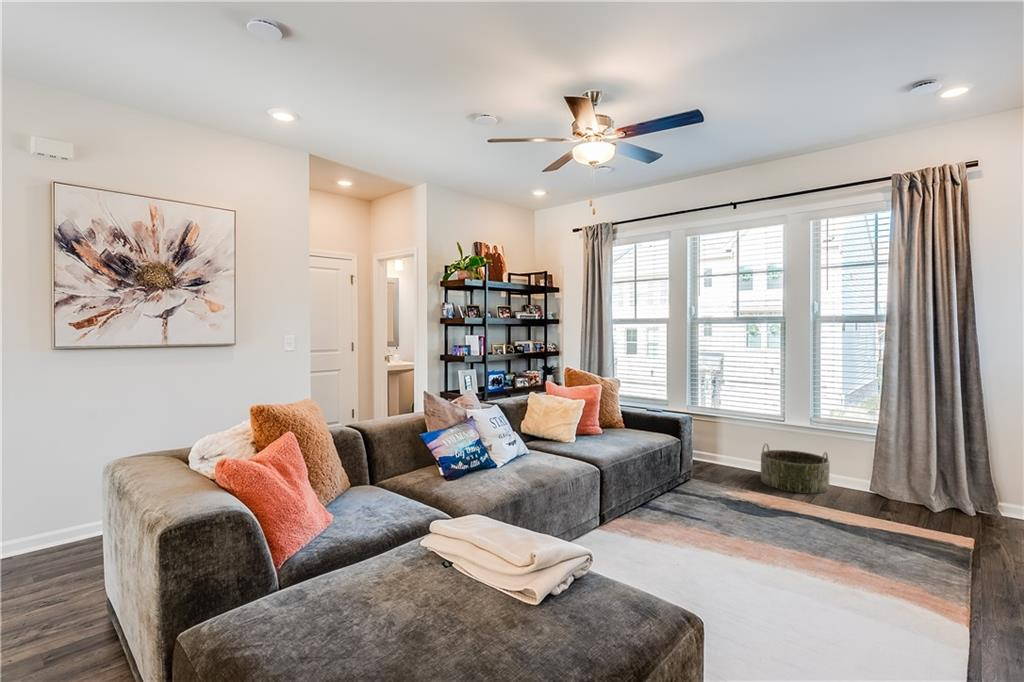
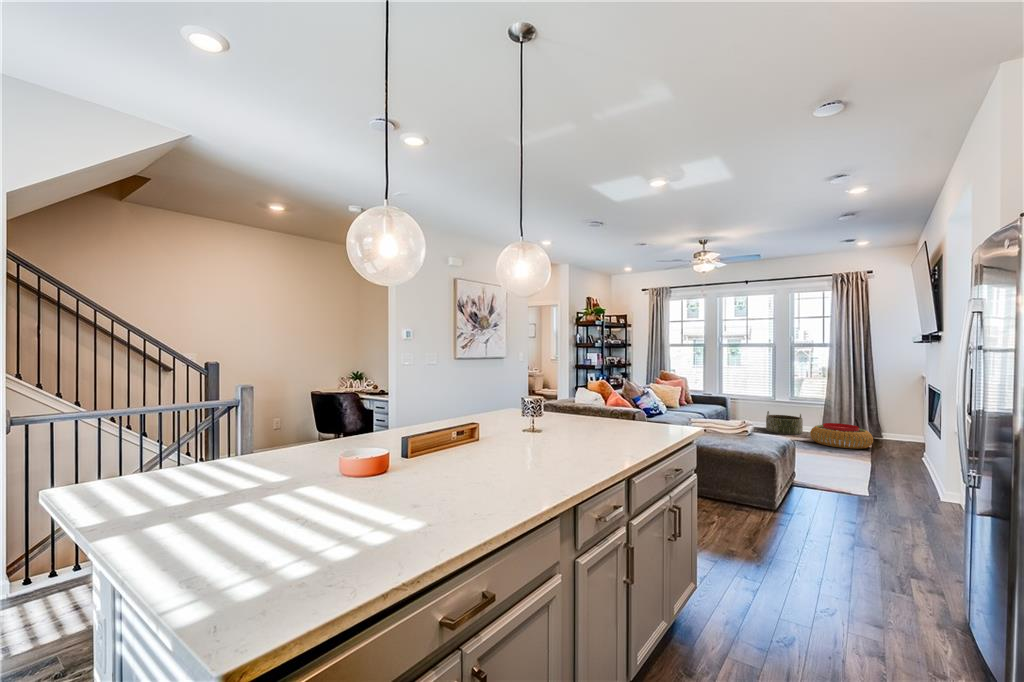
pouf: none [834,478,971,545] -> present [810,423,873,449]

